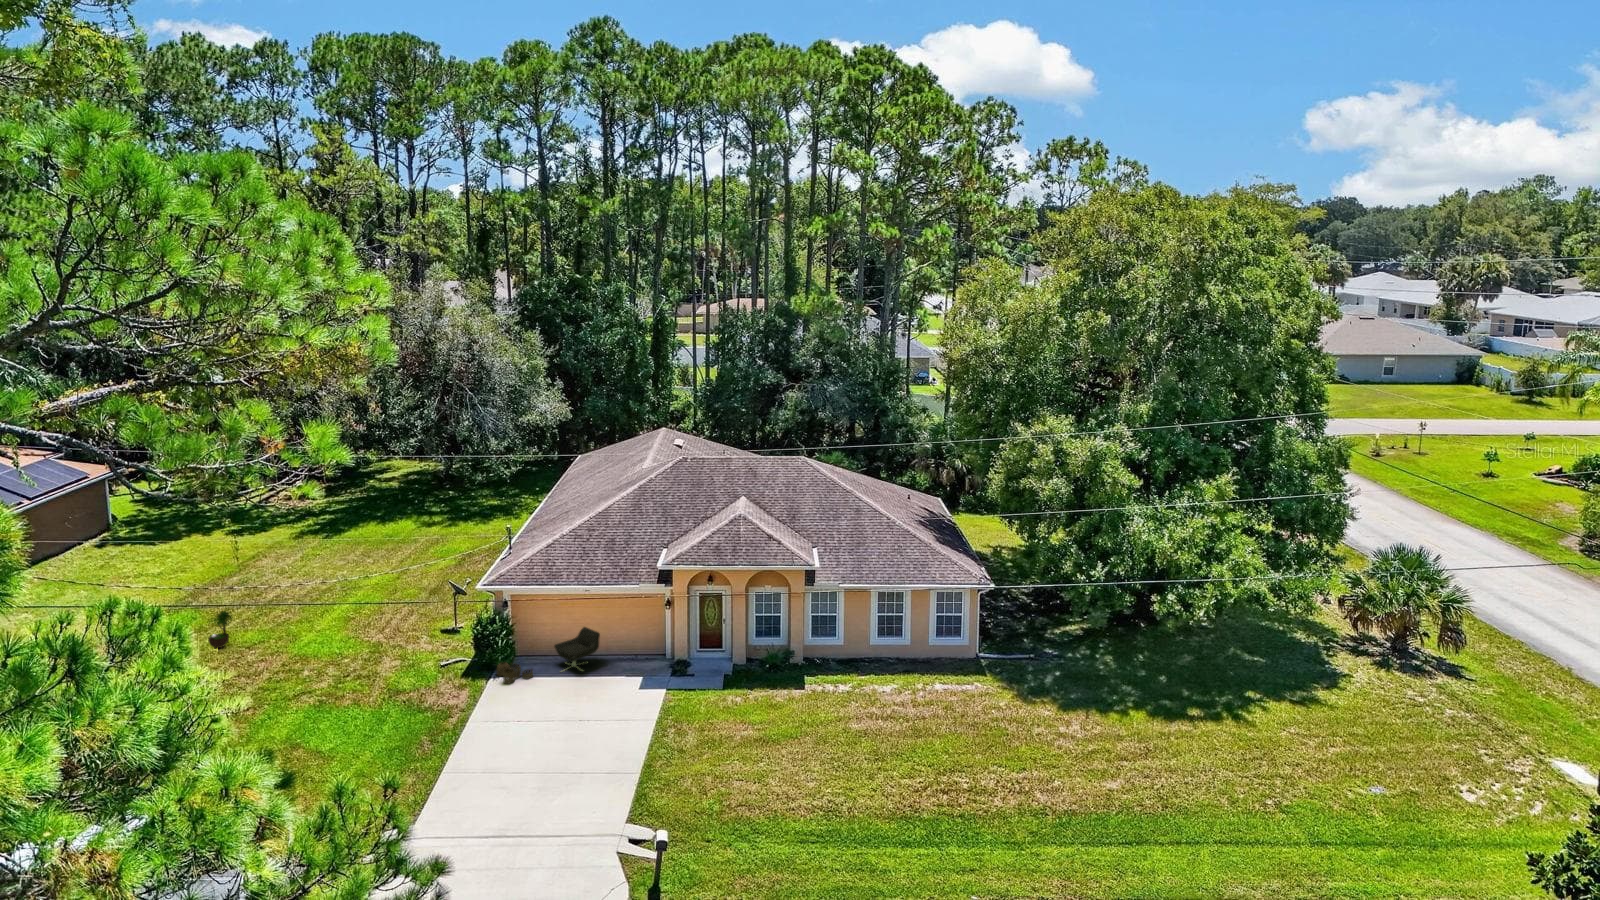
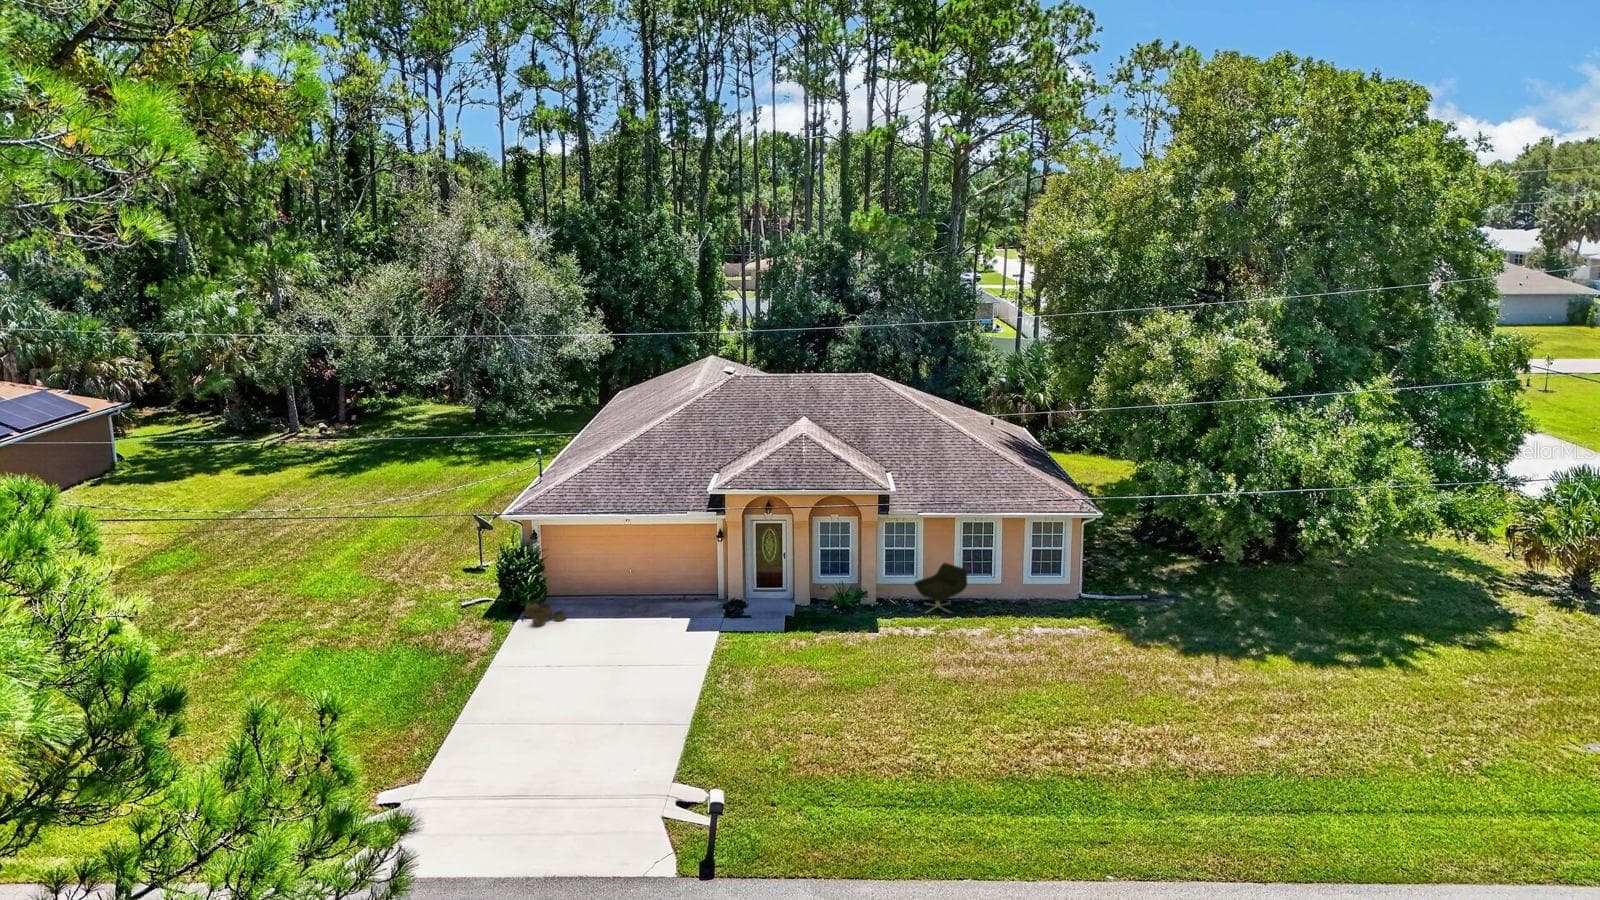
potted tree: present [208,610,232,648] -> none [206,543,234,589]
lounge chair: present [554,627,600,671] -> present [914,563,967,612]

